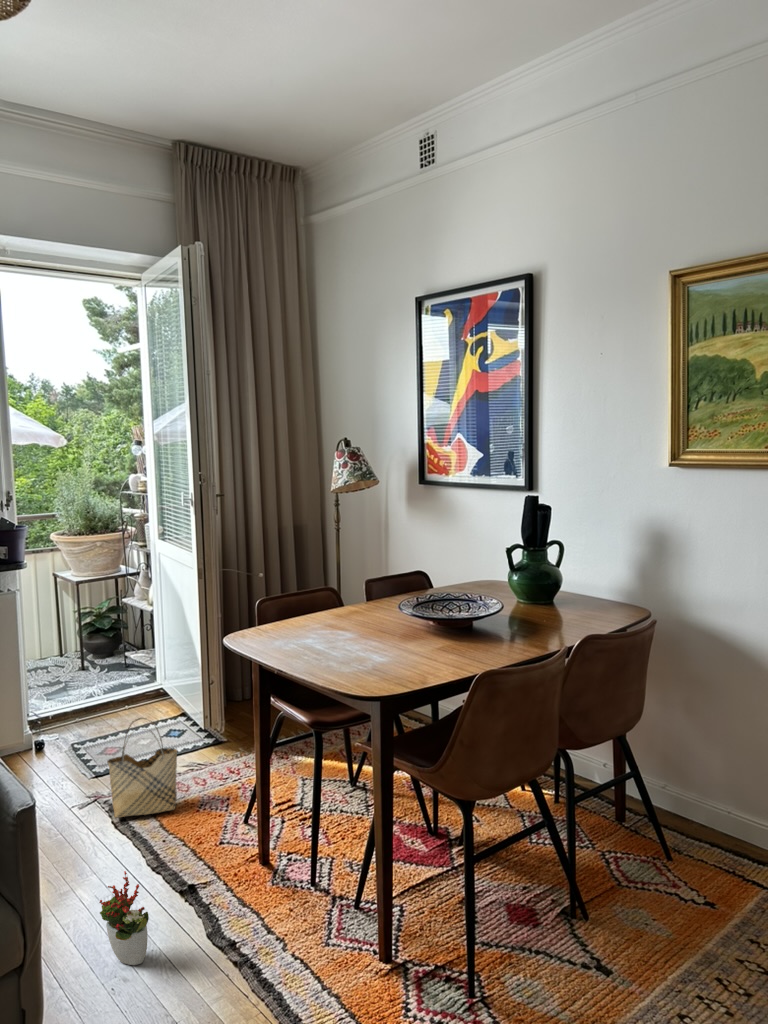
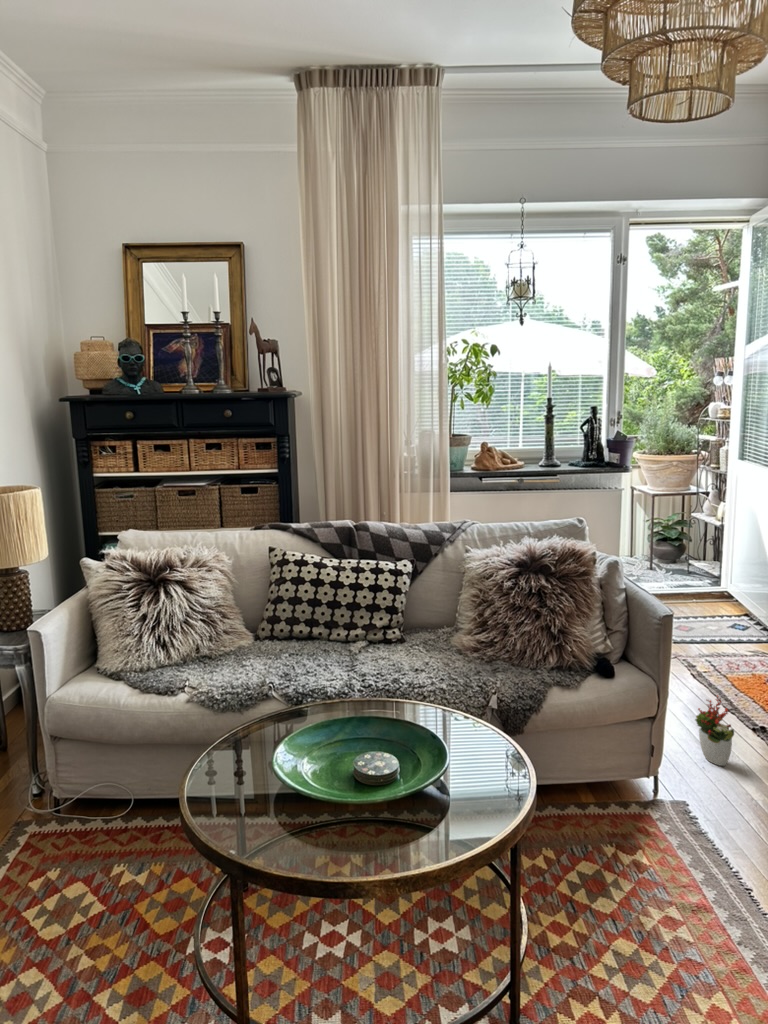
woven basket: present [107,718,177,818] -> none [691,599,752,679]

